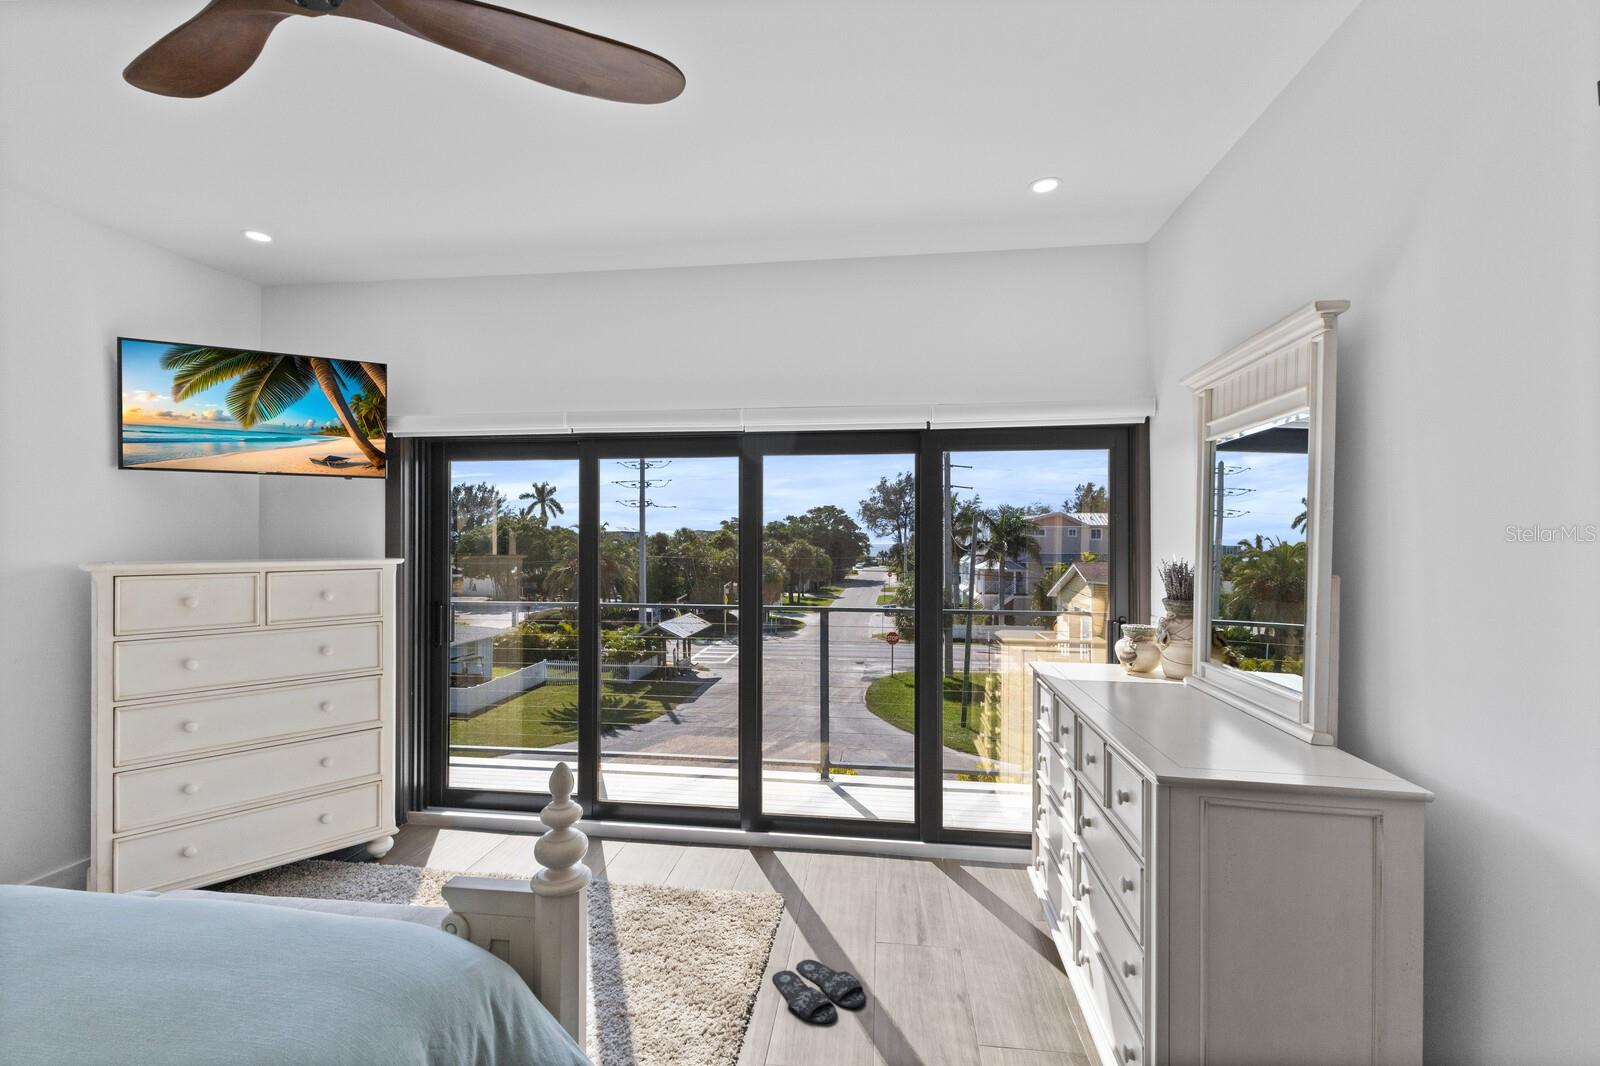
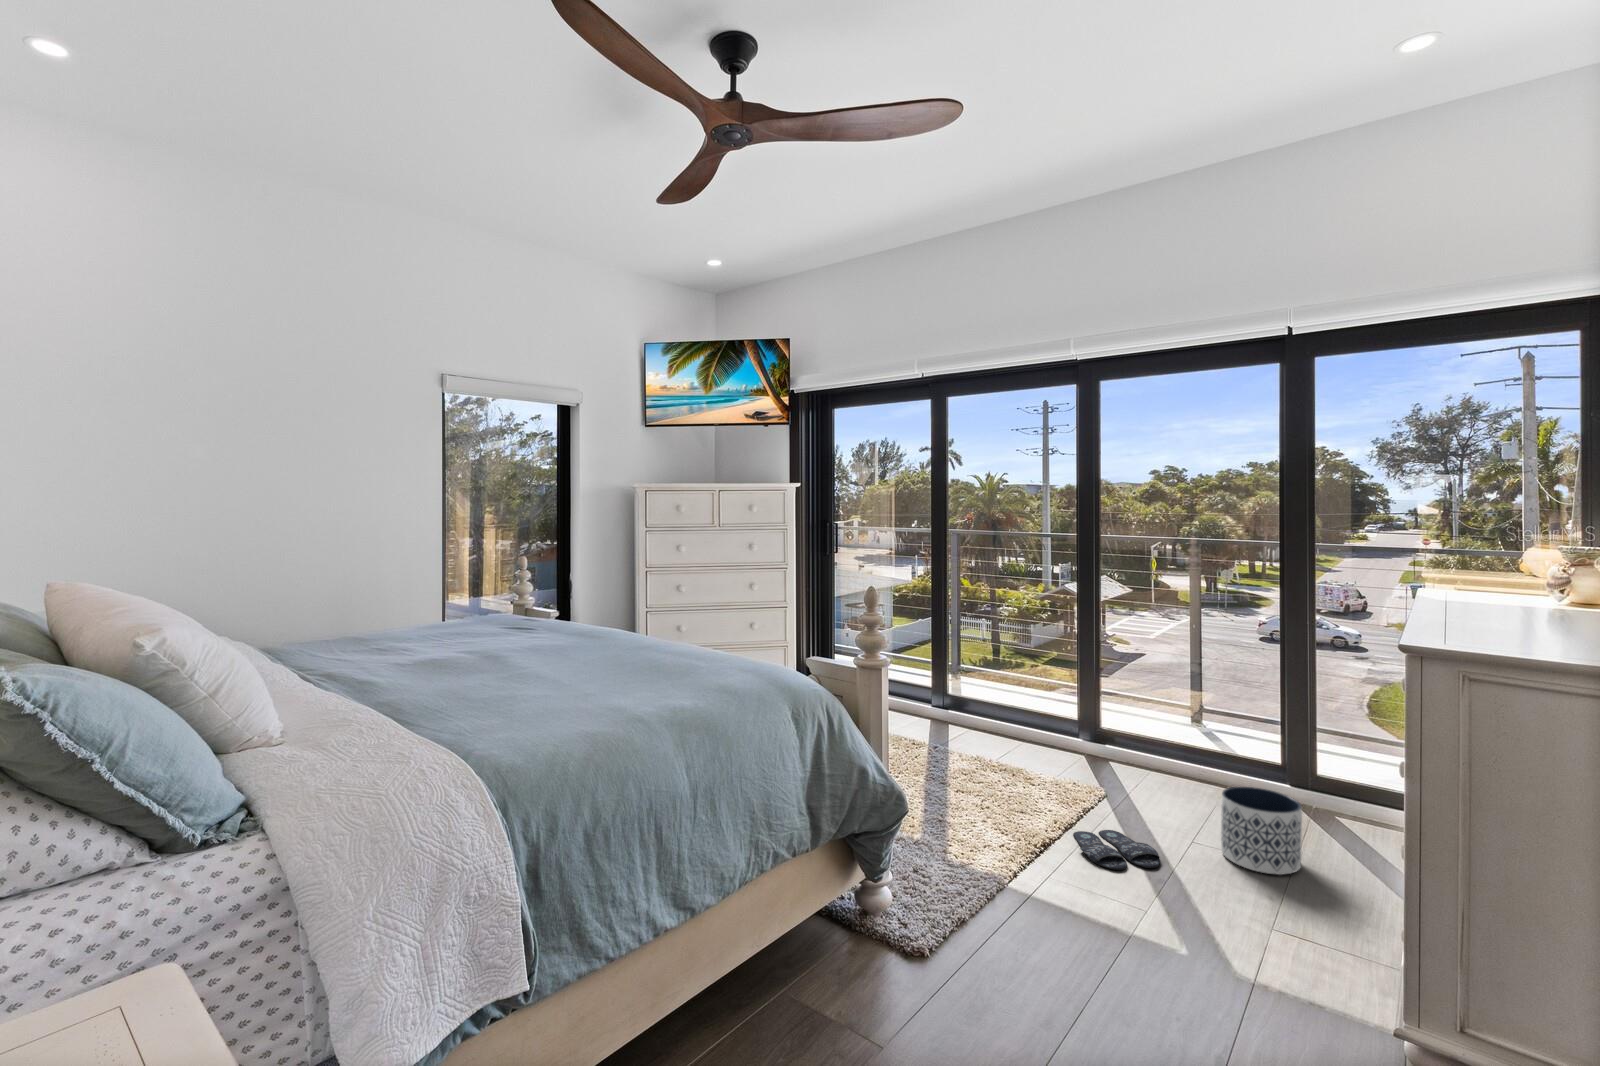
planter: none [908,881,976,975] -> present [1221,787,1302,875]

